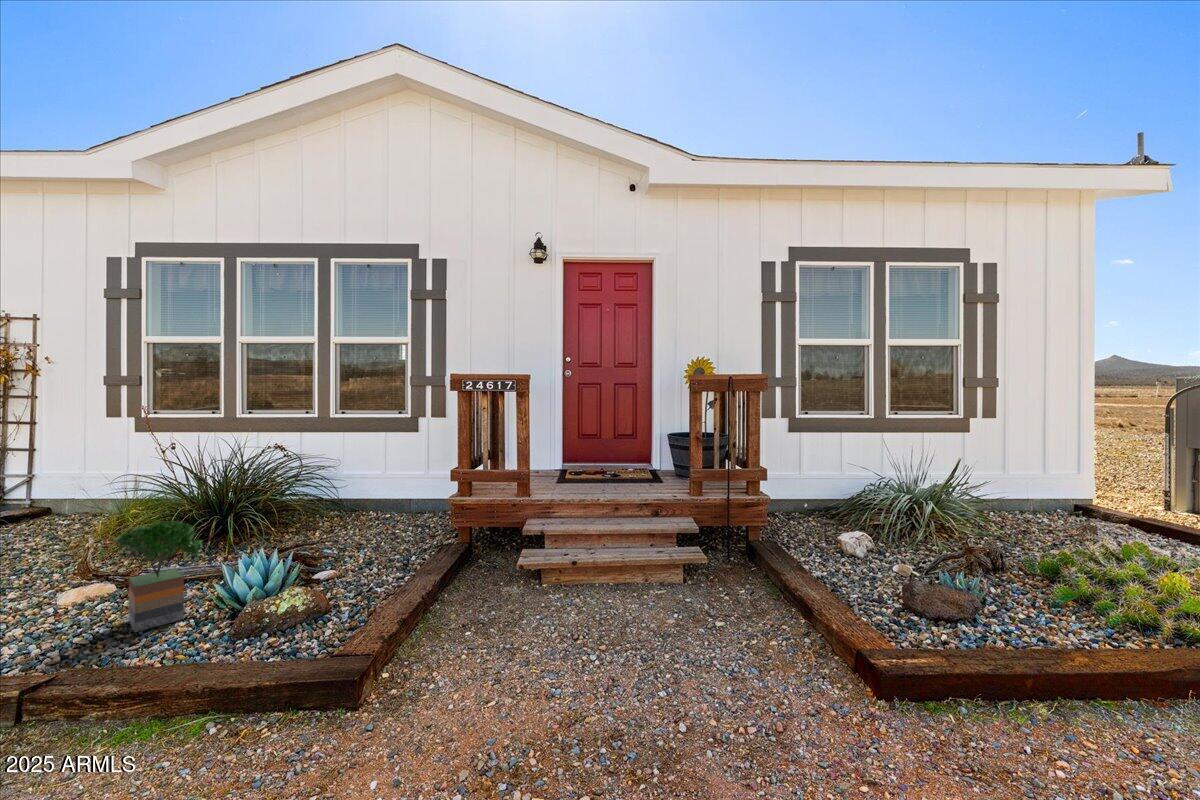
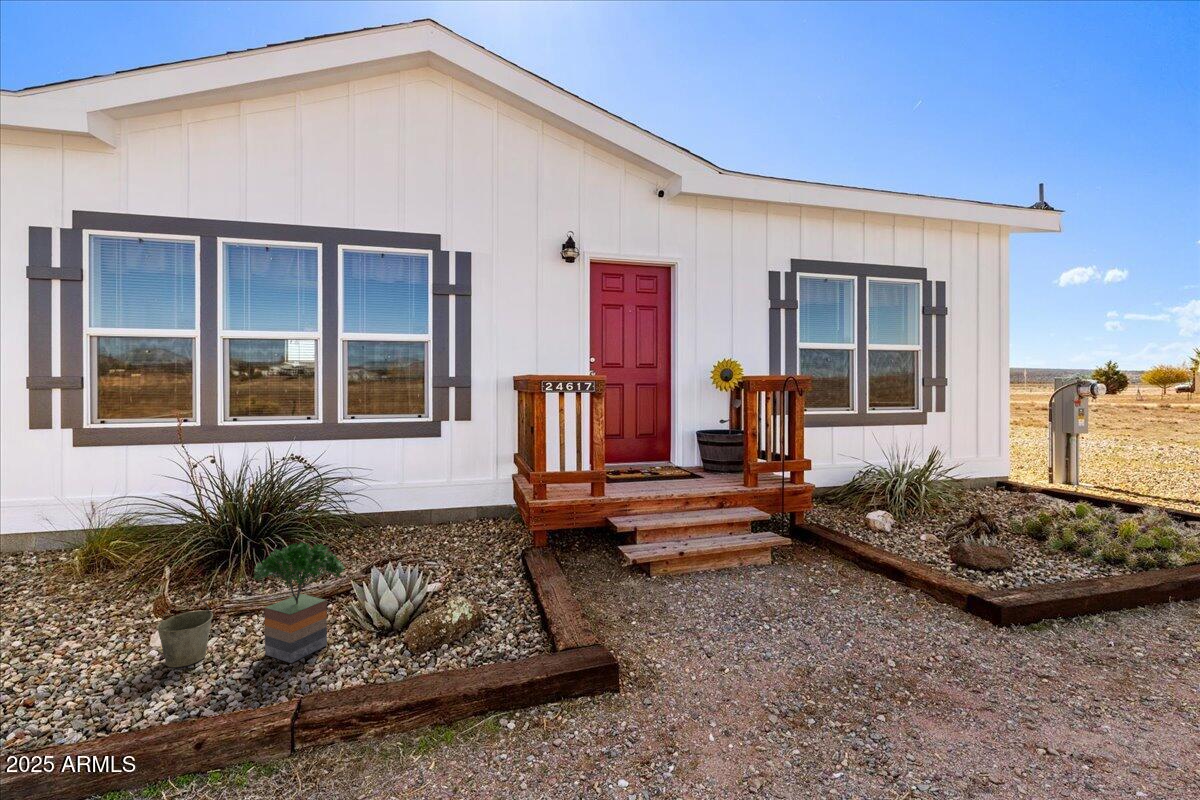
bucket: none [40,558,99,623] -> present [157,594,213,667]

